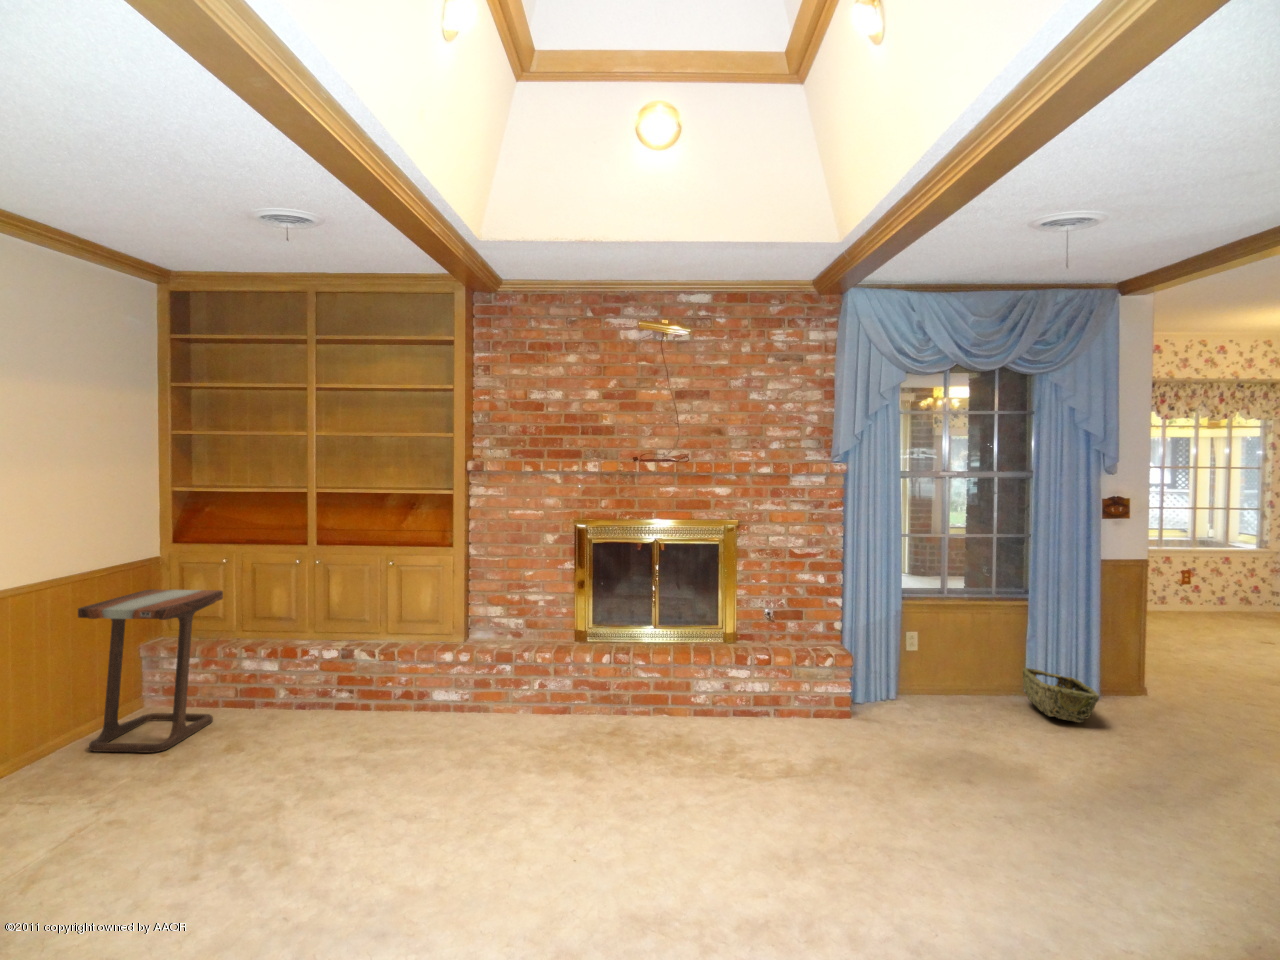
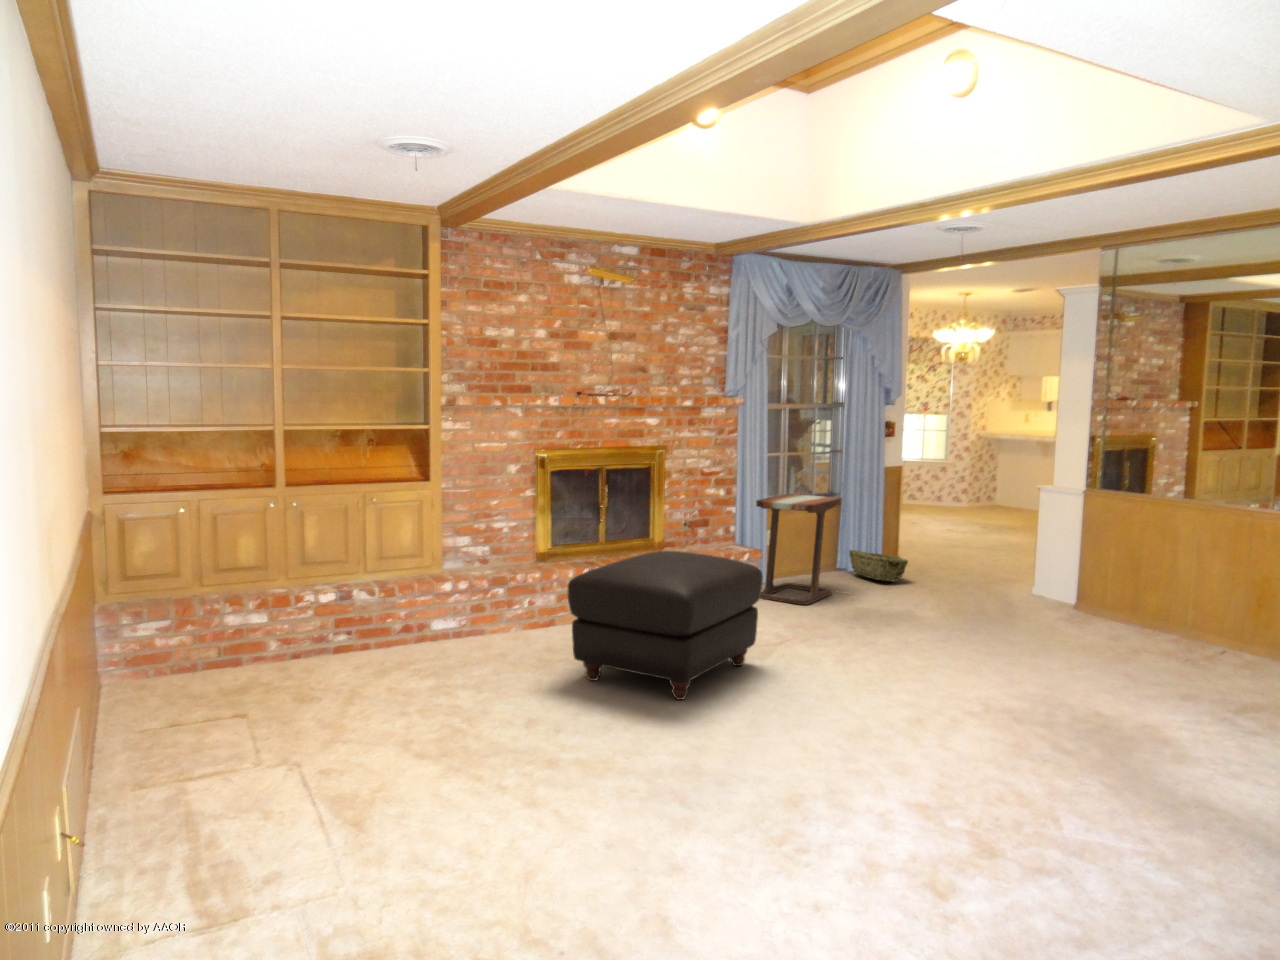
side table: present [78,589,223,753] -> present [756,494,841,605]
ottoman: none [455,649,700,850] -> present [567,551,763,700]

